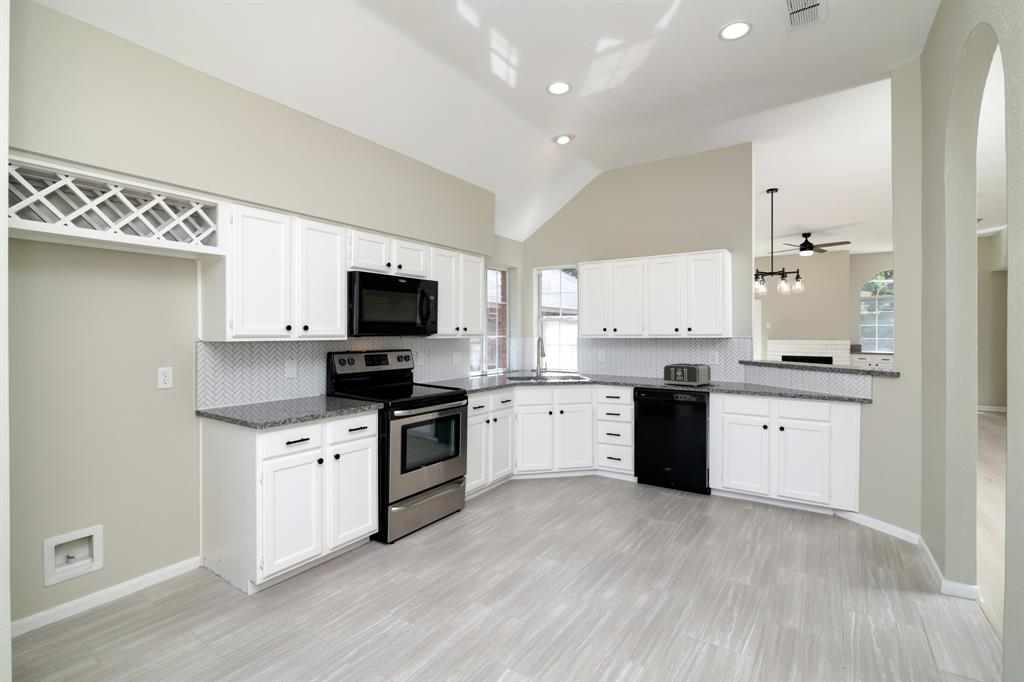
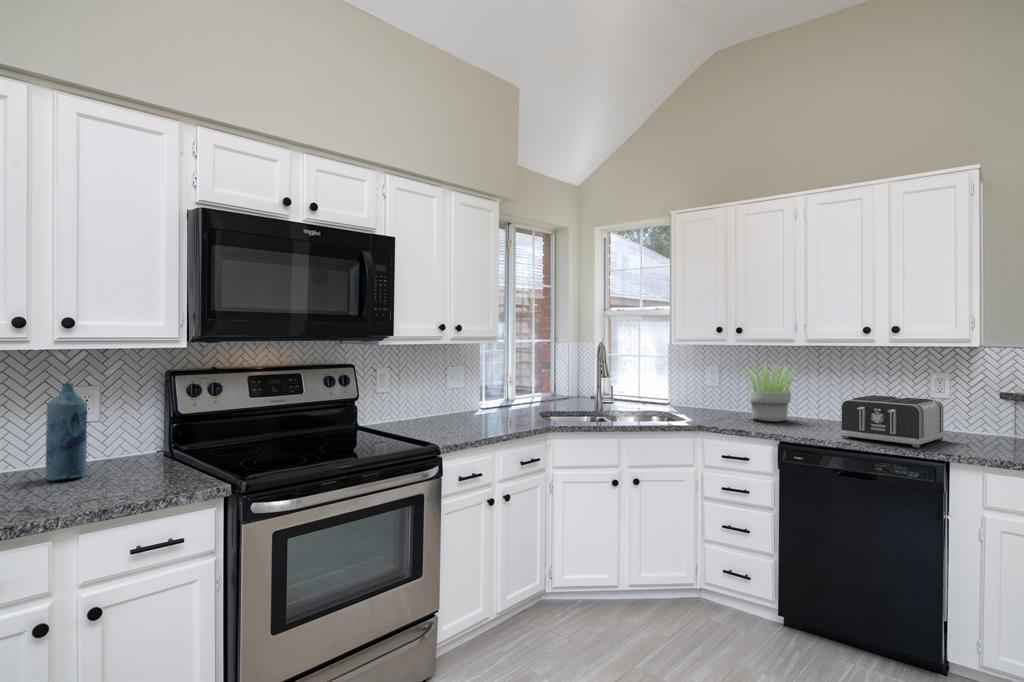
potted plant: none [613,348,649,379] -> present [741,365,797,422]
bottle: none [290,357,307,403] -> present [46,383,87,481]

